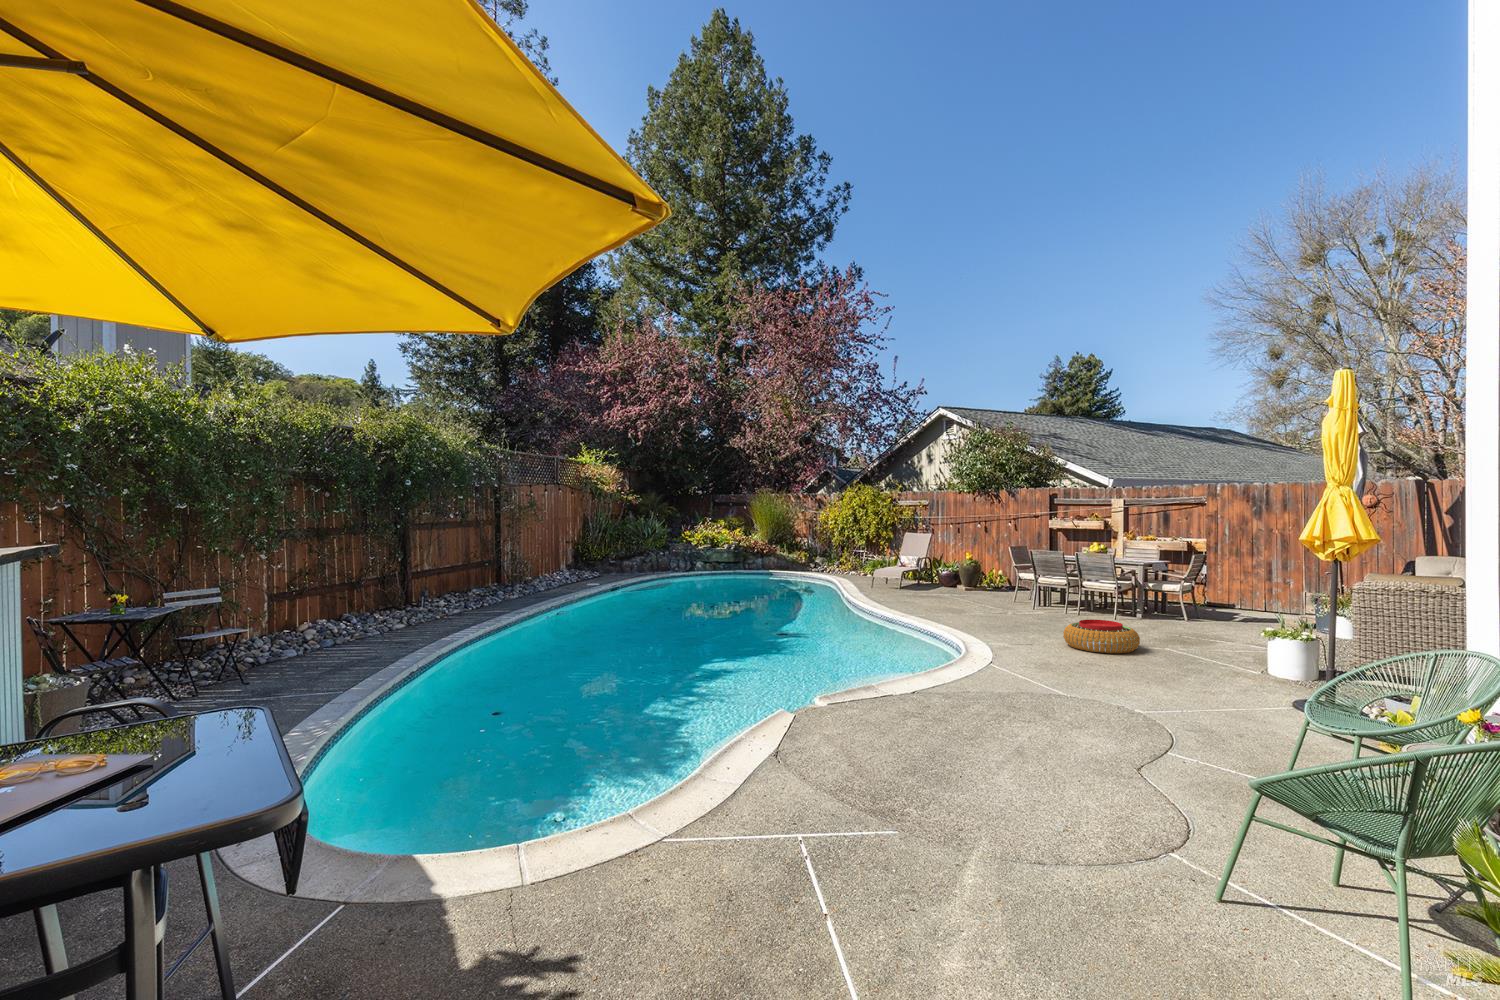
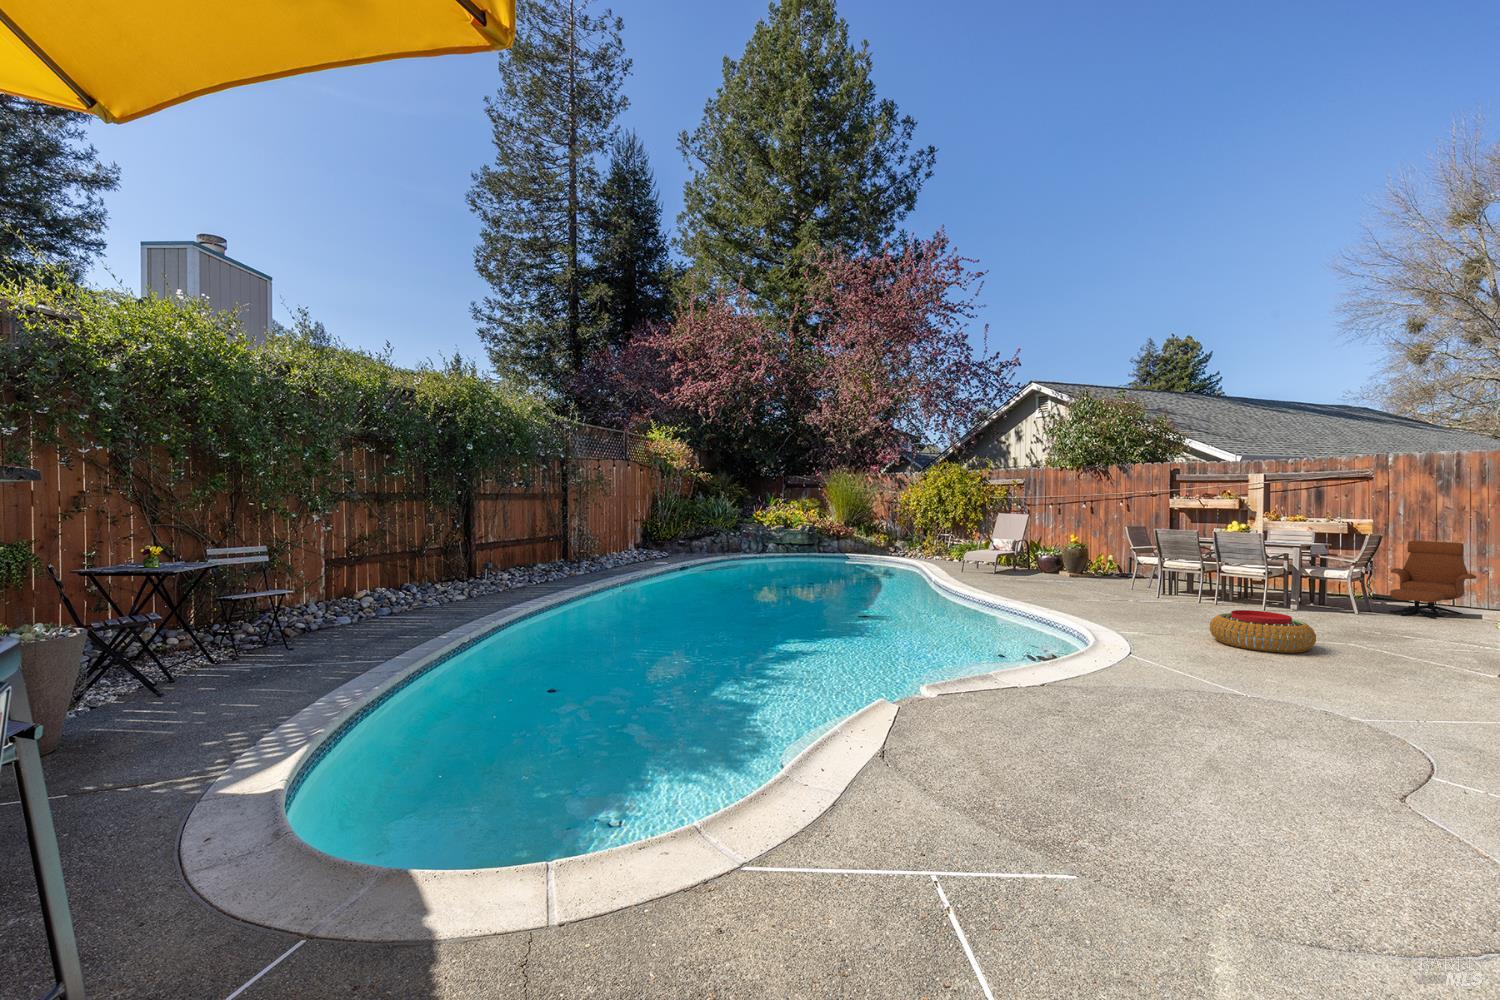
lounge chair: none [1212,557,1274,621] -> present [1390,541,1476,619]

